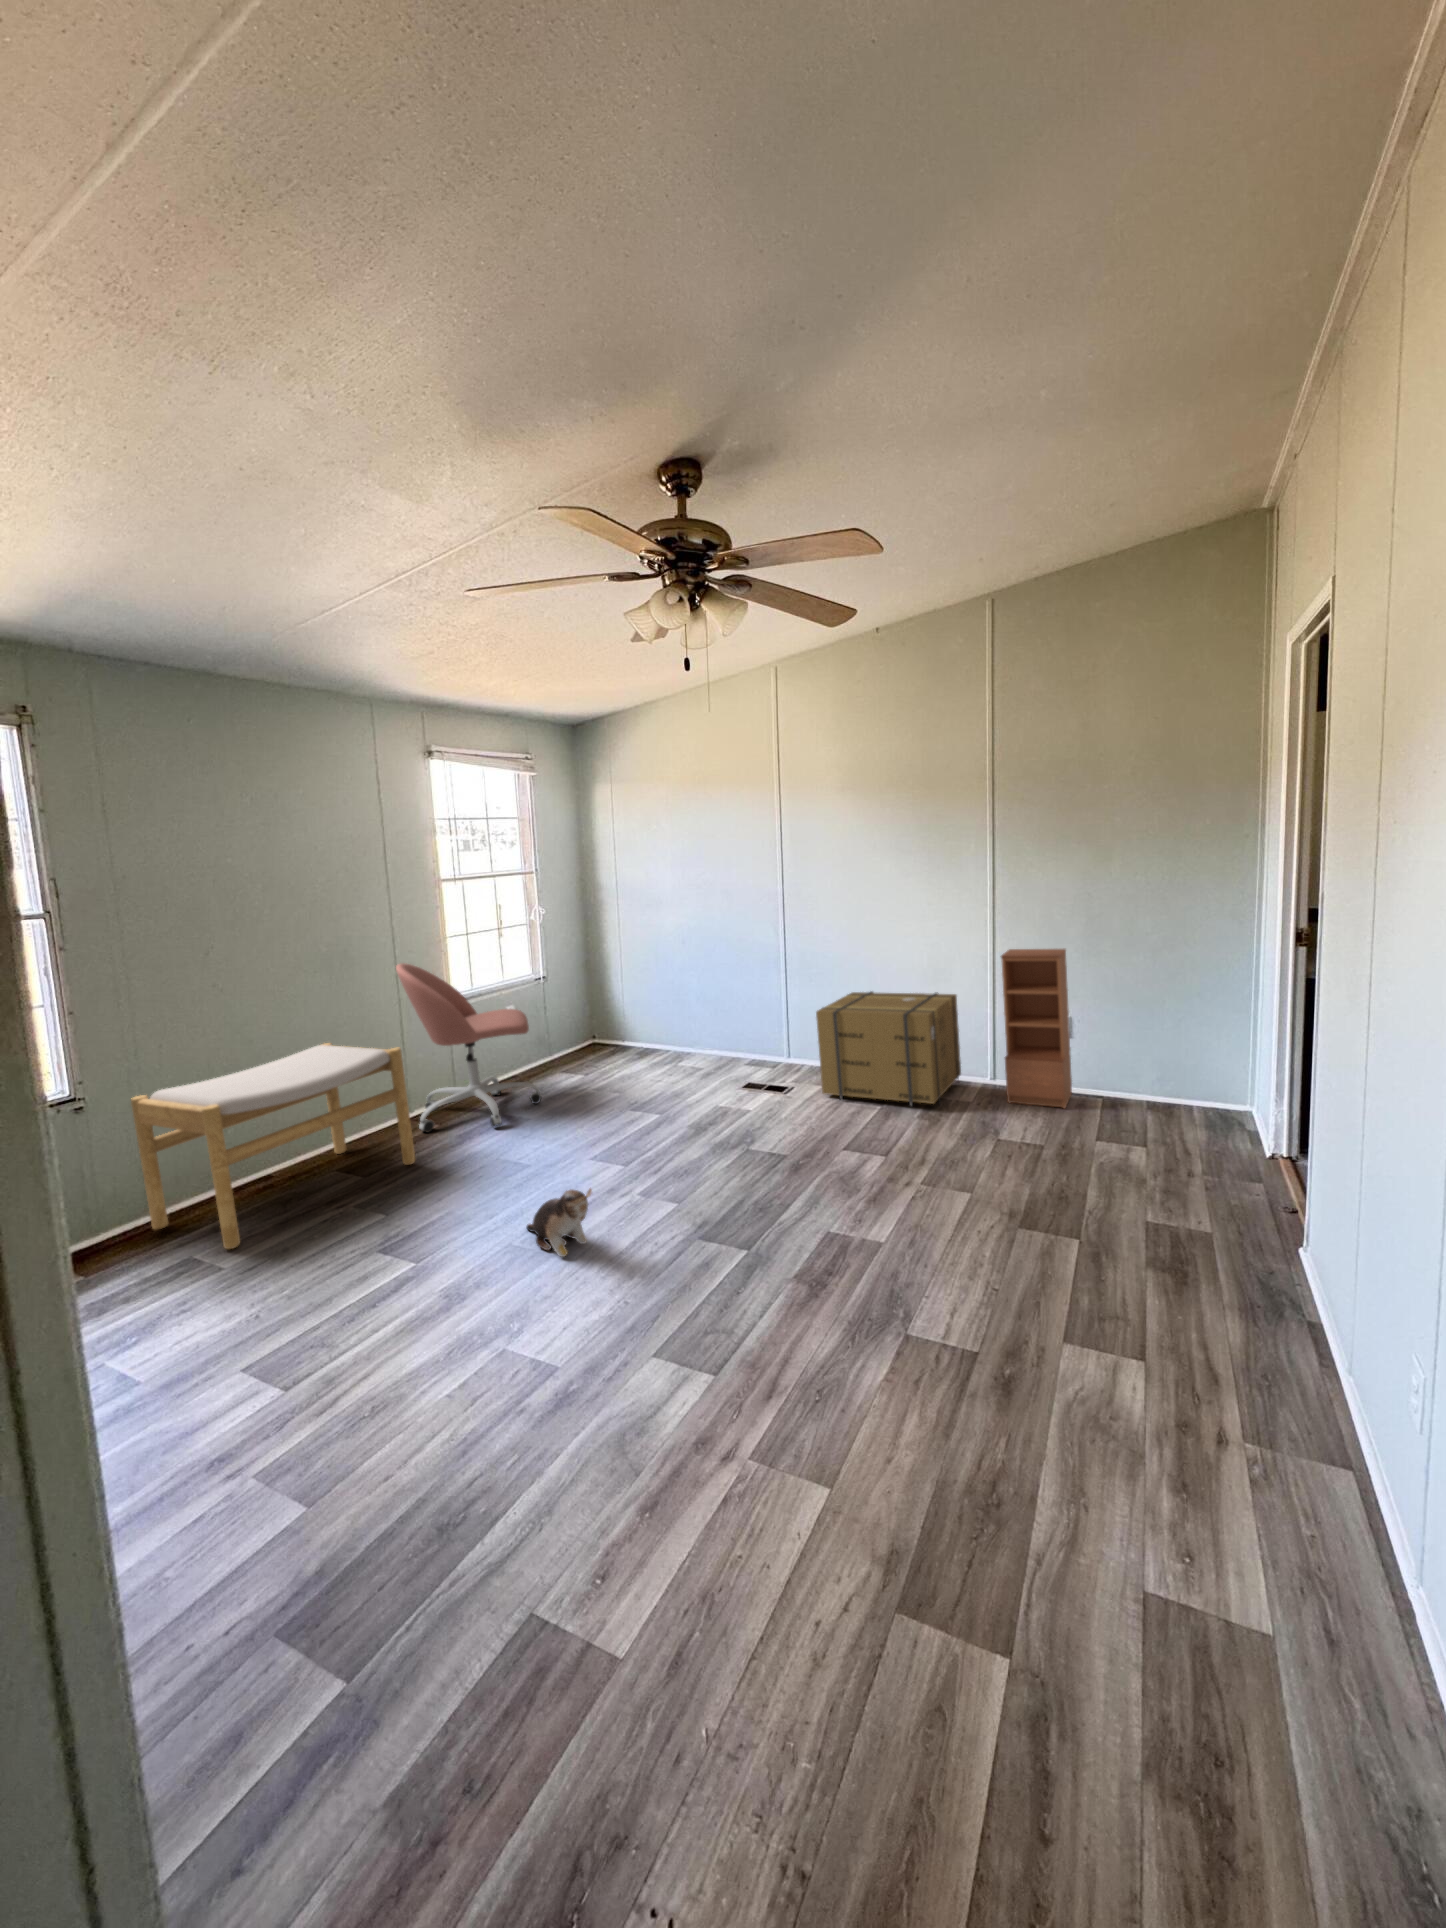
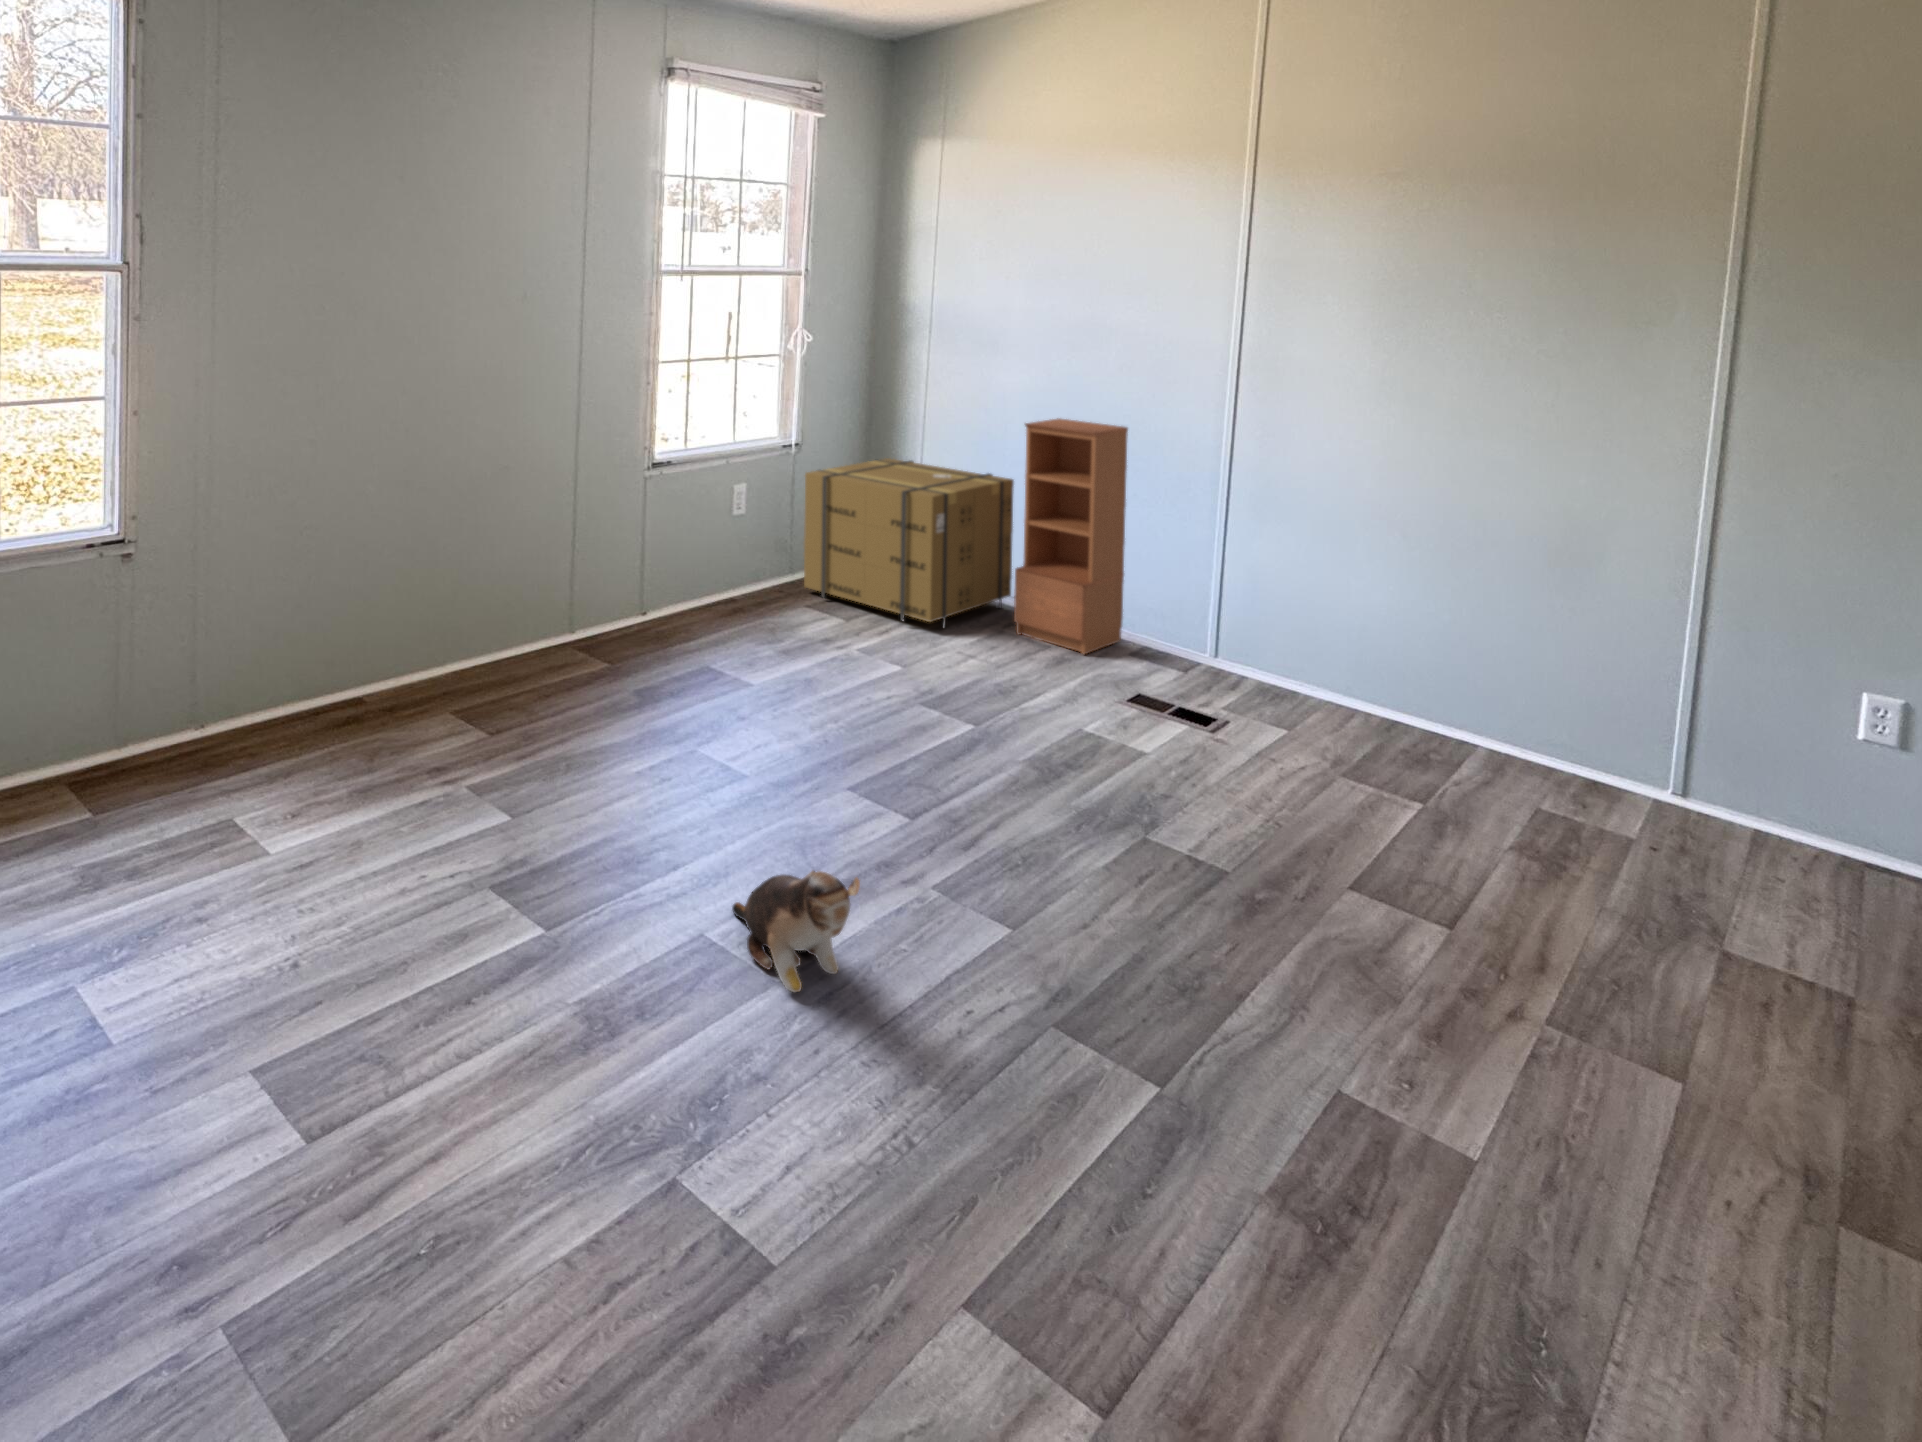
bookcase: present [1001,949,1072,1108] -> present [1014,418,1128,654]
office chair: present [396,963,541,1132] -> none [578,397,775,690]
cardboard box: present [816,991,961,1106] -> present [804,458,1014,627]
footstool: present [131,1043,415,1249] -> none [187,509,569,824]

